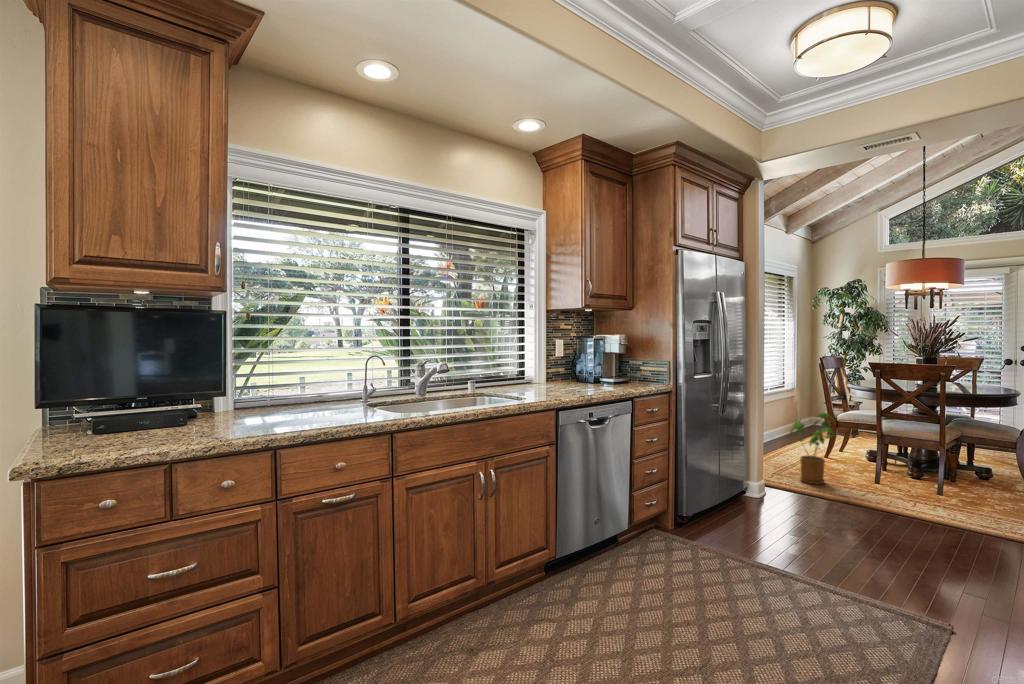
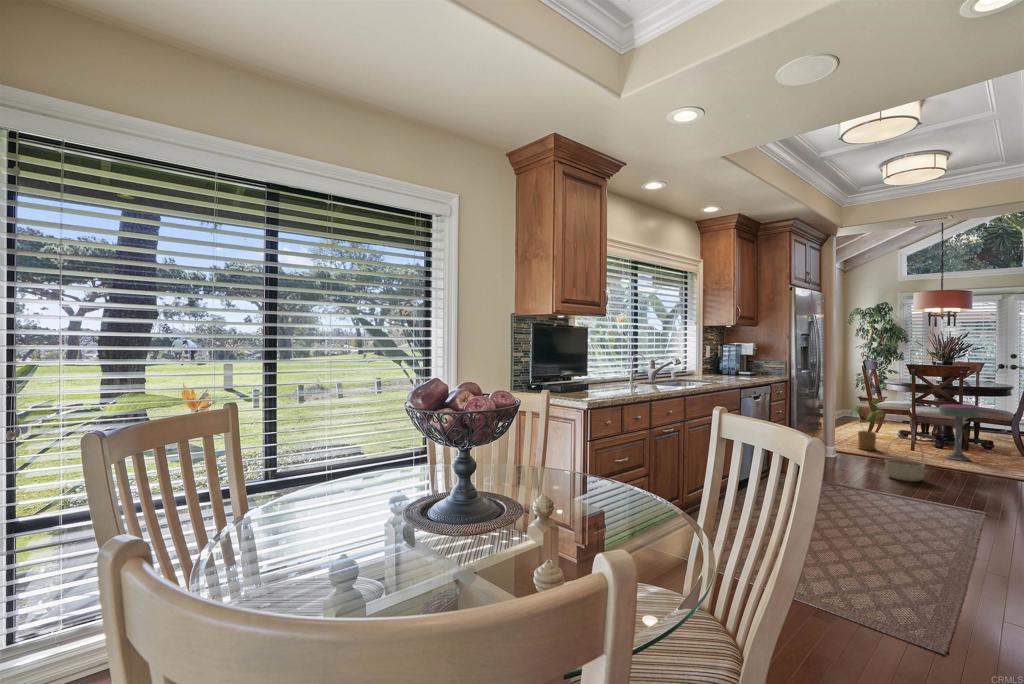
bar stool: none [910,420,965,505] -> present [939,404,978,461]
basket: none [812,479,873,551] -> present [885,437,925,482]

